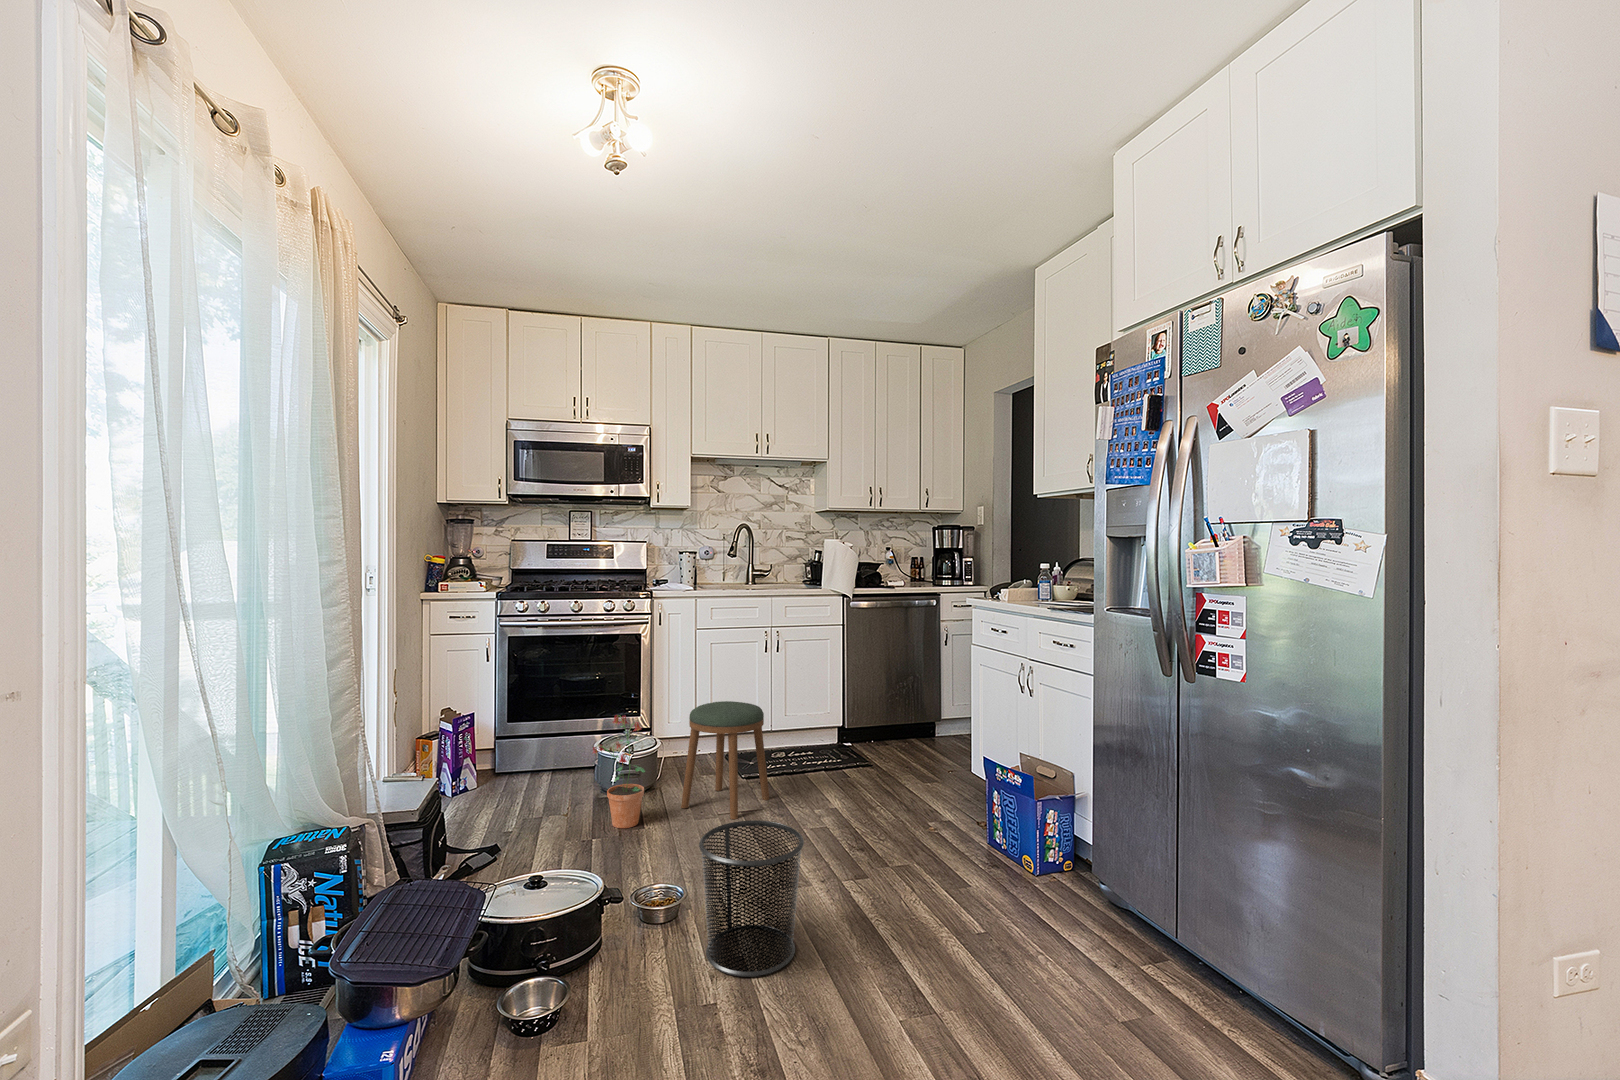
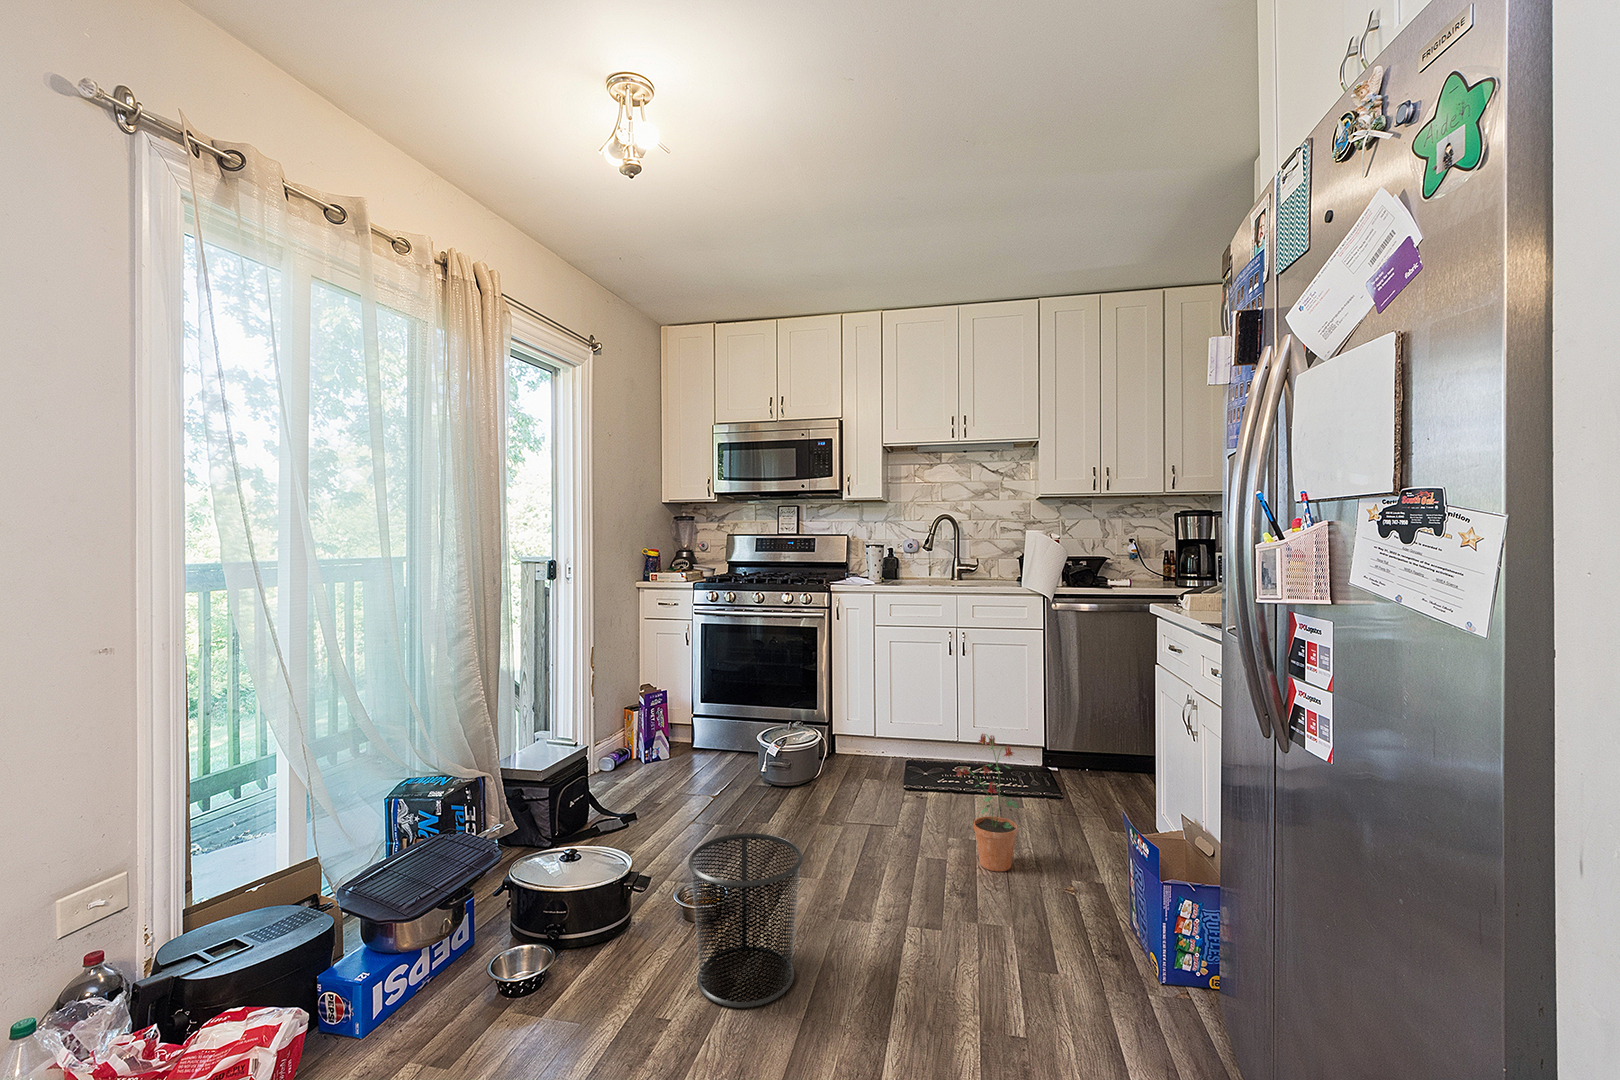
stool: present [681,701,769,819] -> none [816,703,911,831]
potted plant: present [593,715,645,828] -> present [957,734,1019,871]

